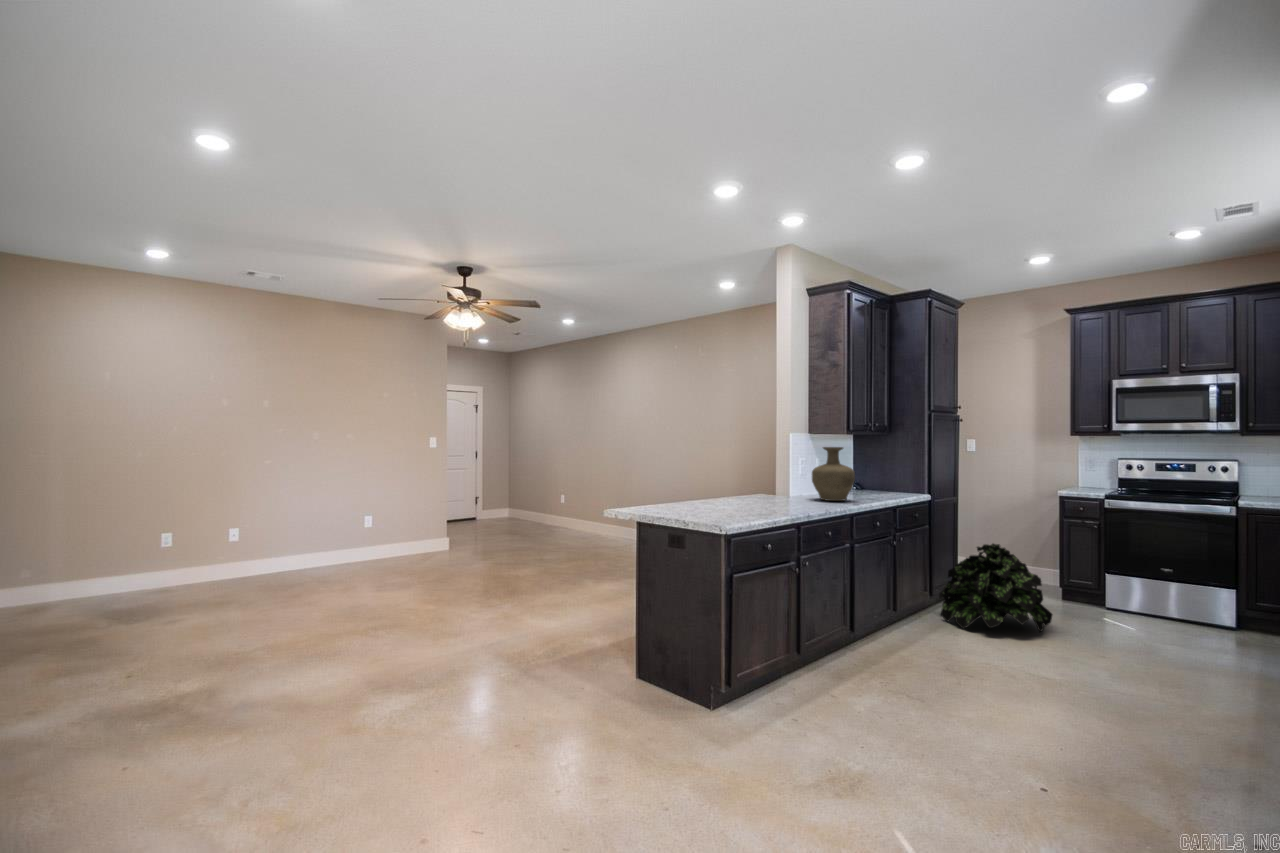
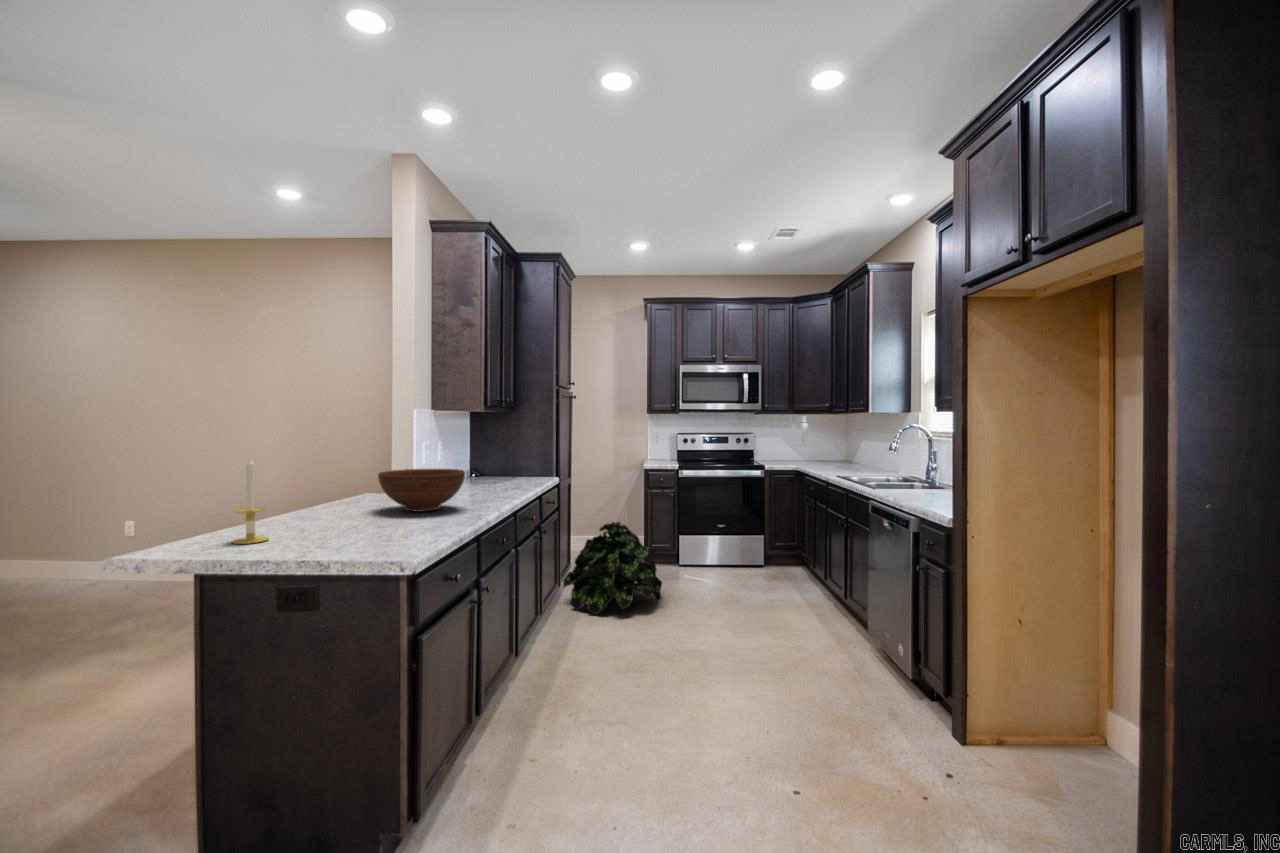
vase: present [812,447,855,501] -> none [453,427,507,495]
candle: none [654,461,672,510] -> present [232,458,269,544]
fruit bowl: none [745,477,804,506] -> present [378,469,465,512]

